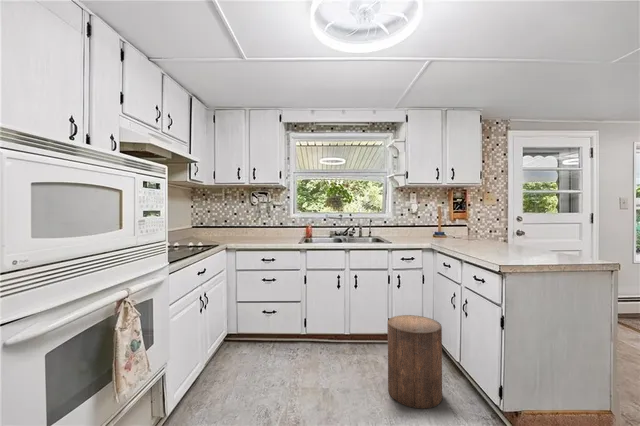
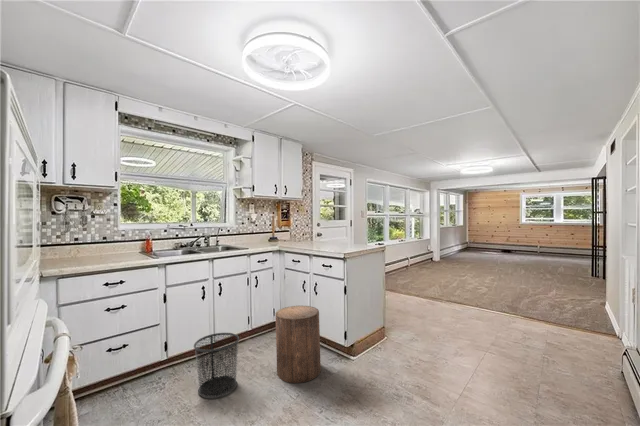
trash can: none [309,322,351,383] -> present [194,333,239,398]

